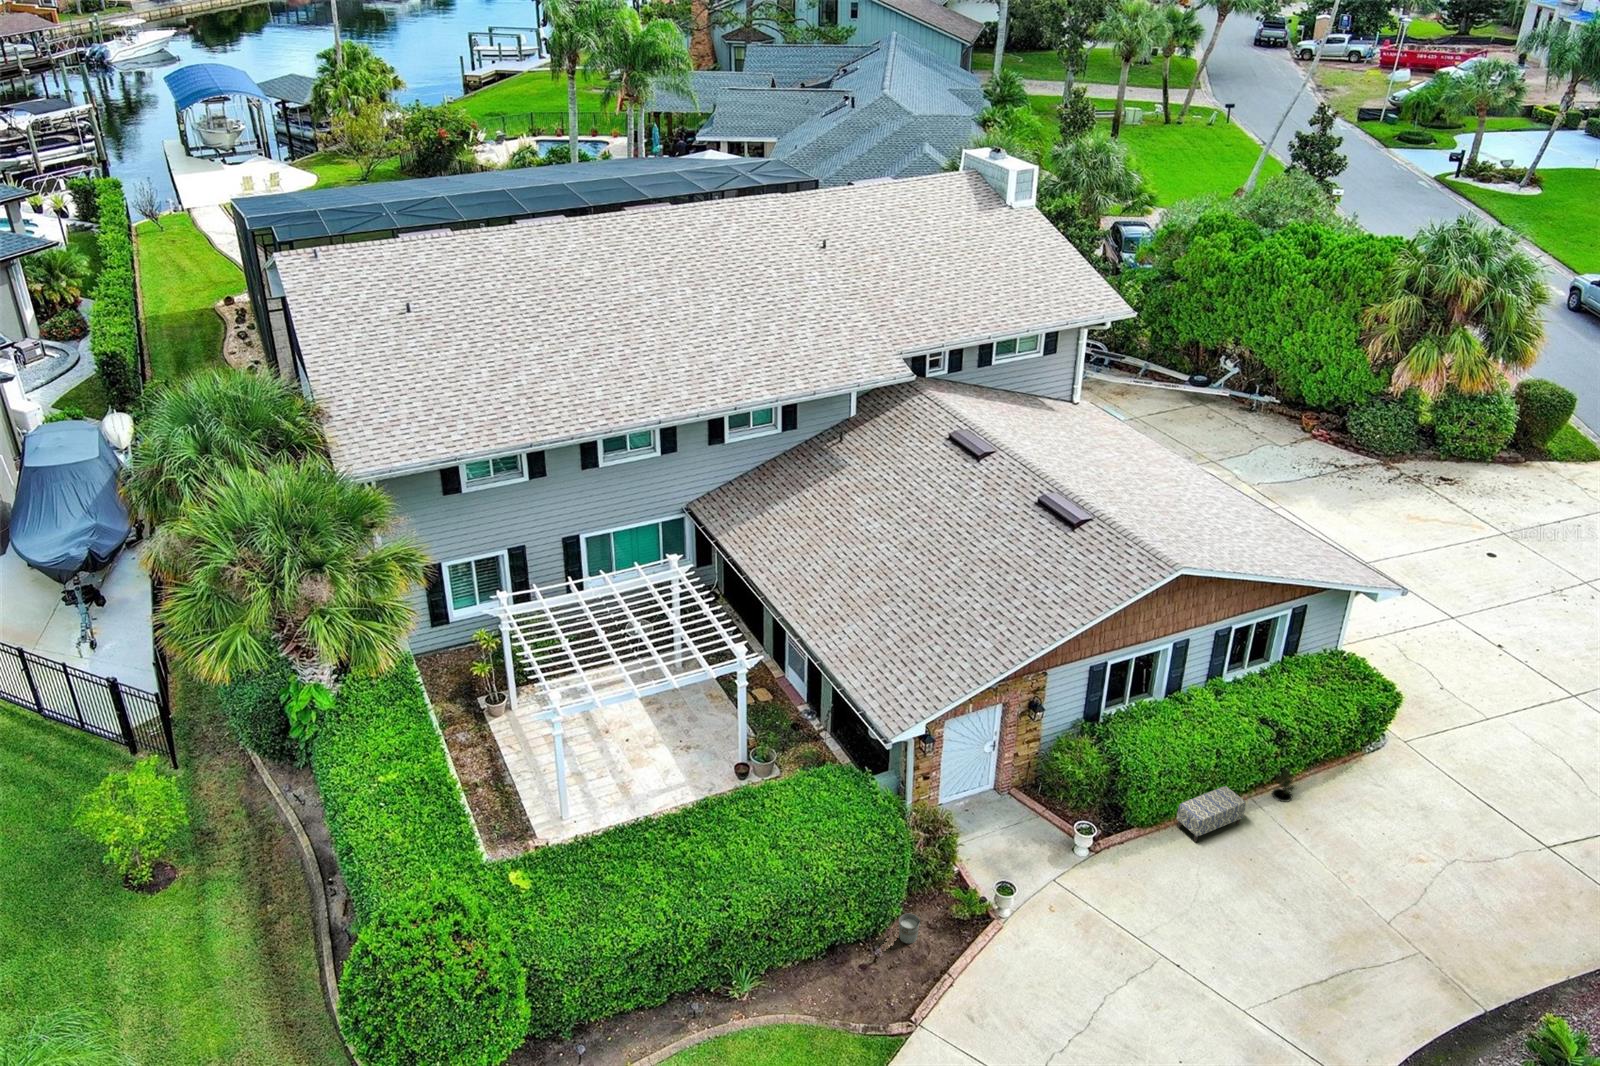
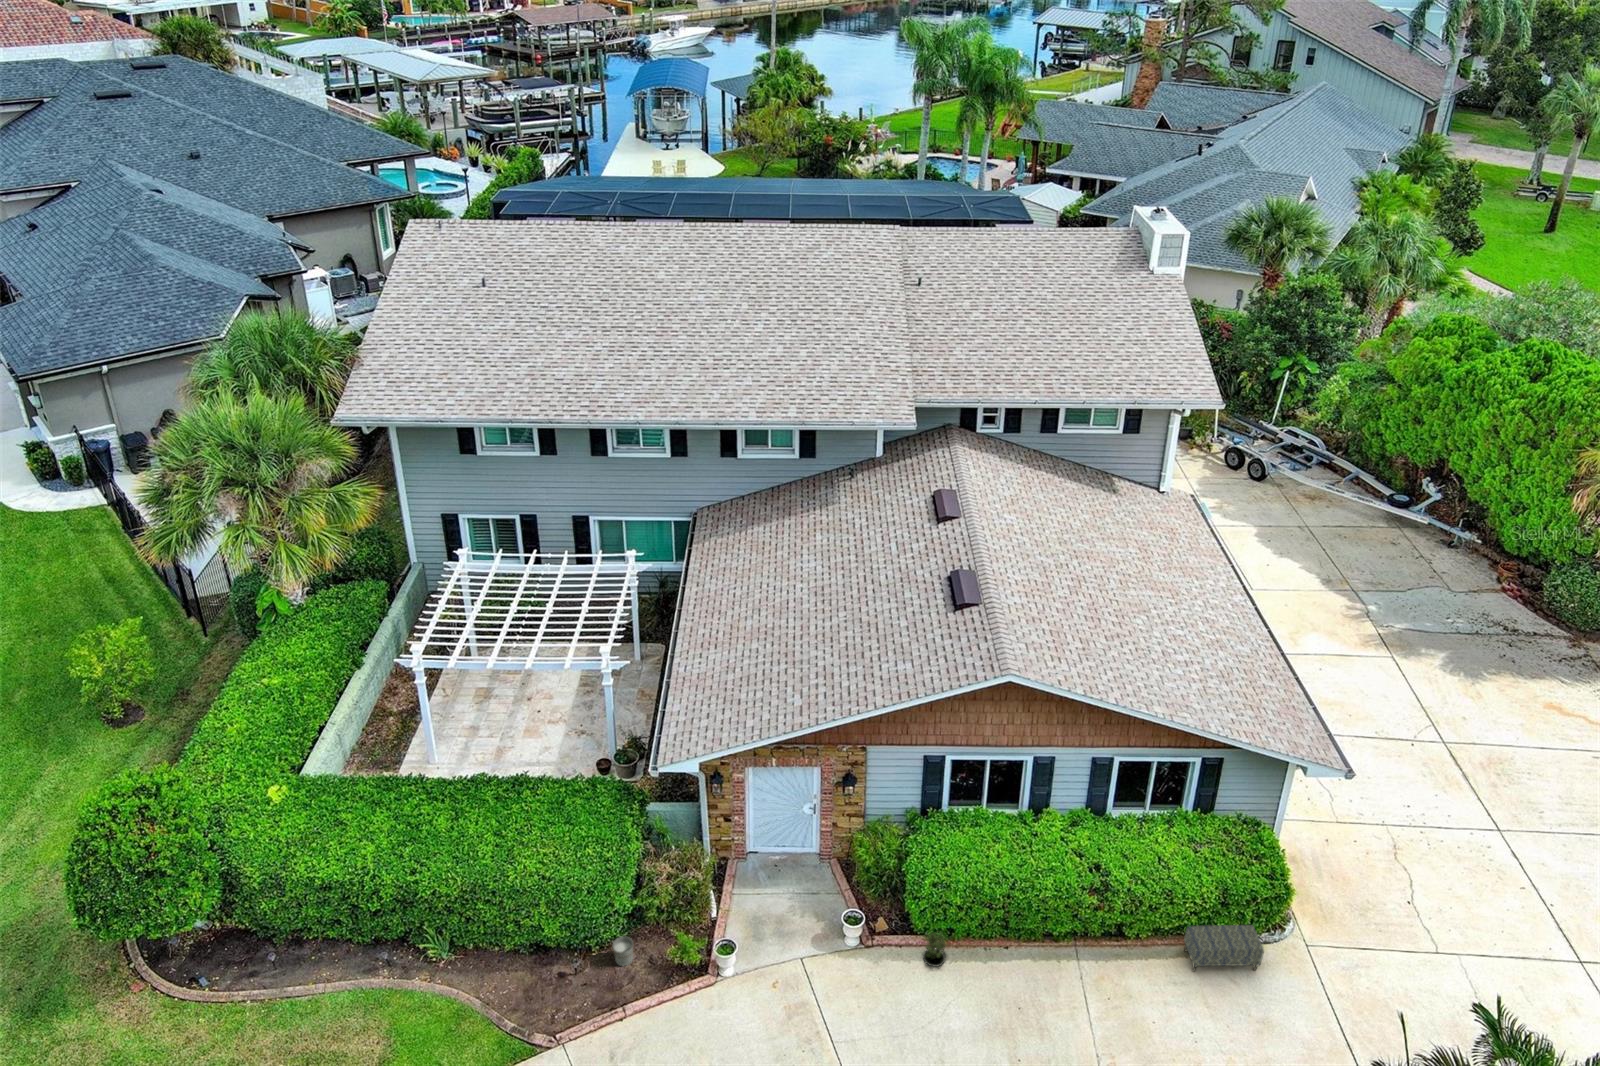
potted tree: present [1272,770,1295,802] -> present [923,931,945,967]
bench: present [1177,786,1246,842] -> present [1184,925,1264,971]

